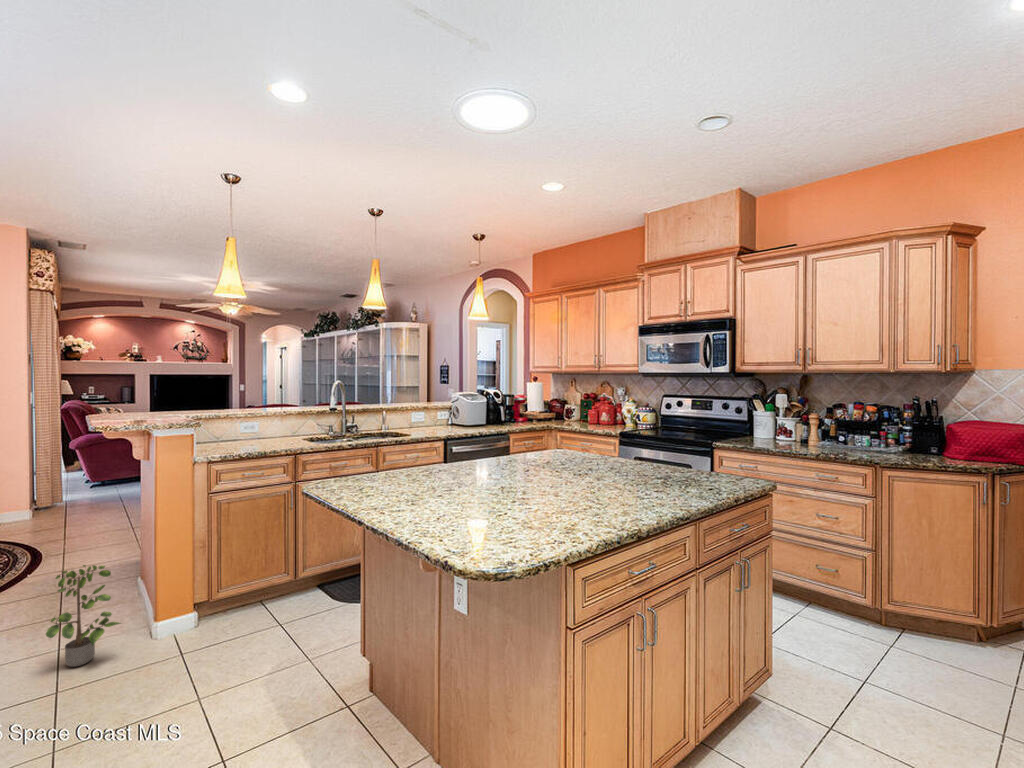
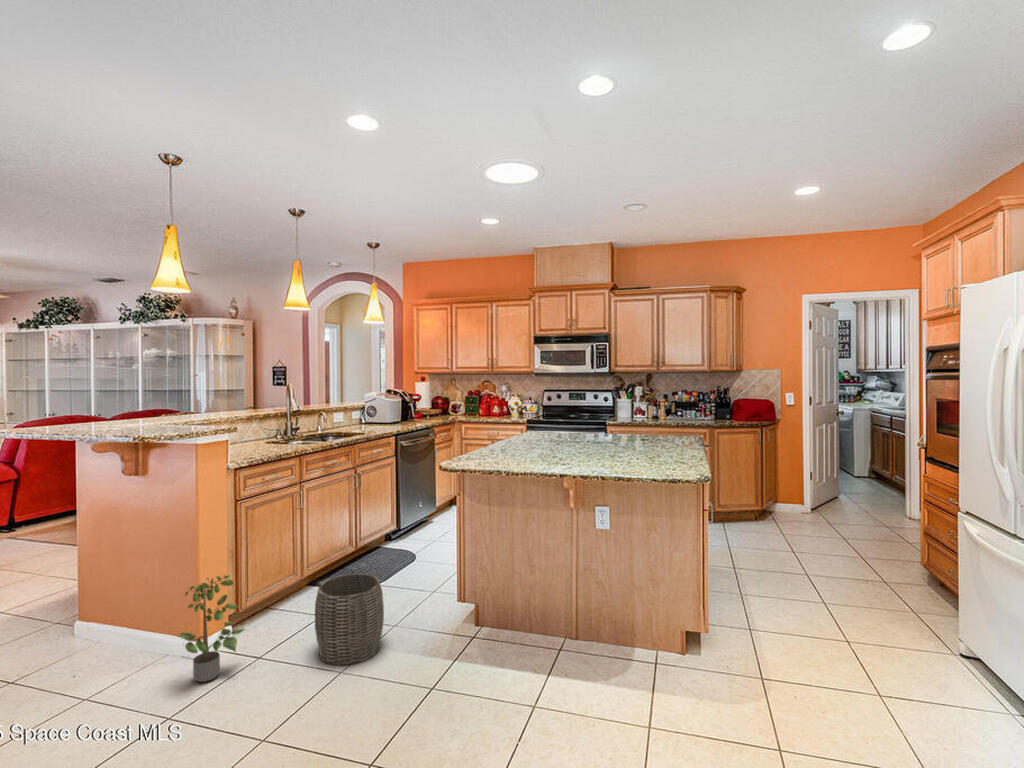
woven basket: none [156,589,243,697] -> present [315,574,384,665]

